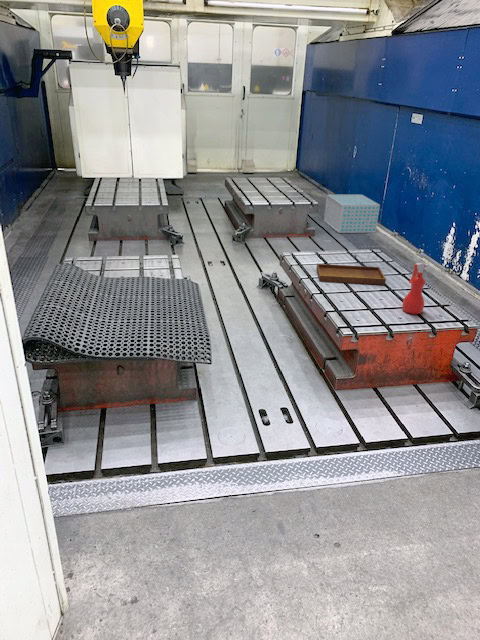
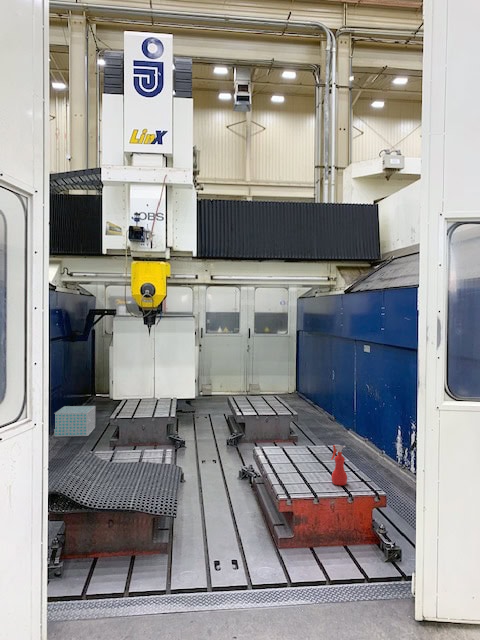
storage box: present [324,194,380,233] -> present [54,406,96,437]
tray: present [316,254,386,285] -> none [275,444,326,467]

